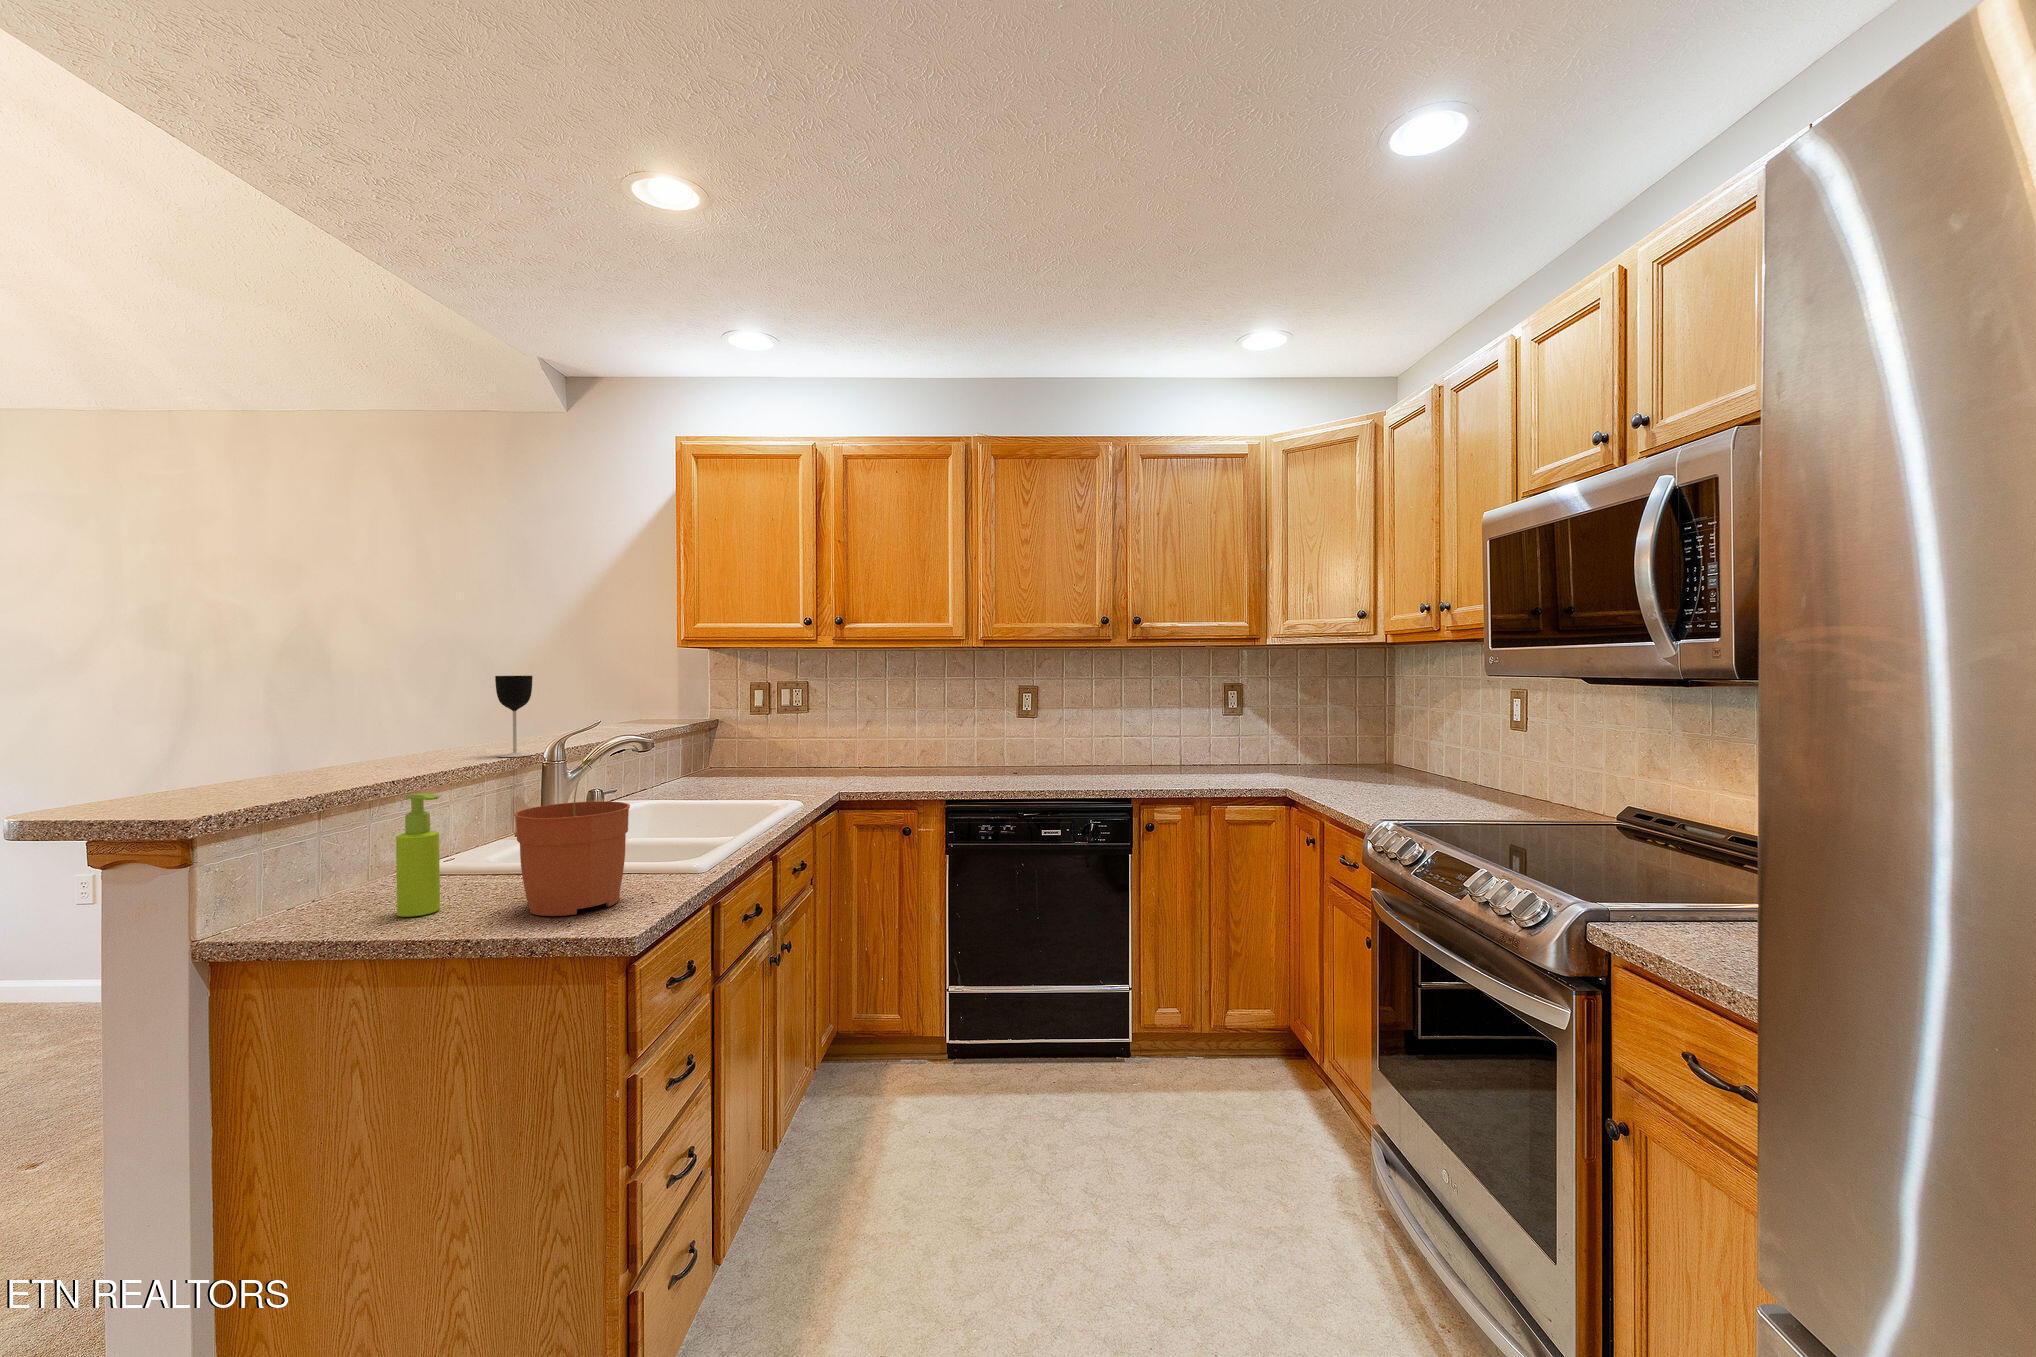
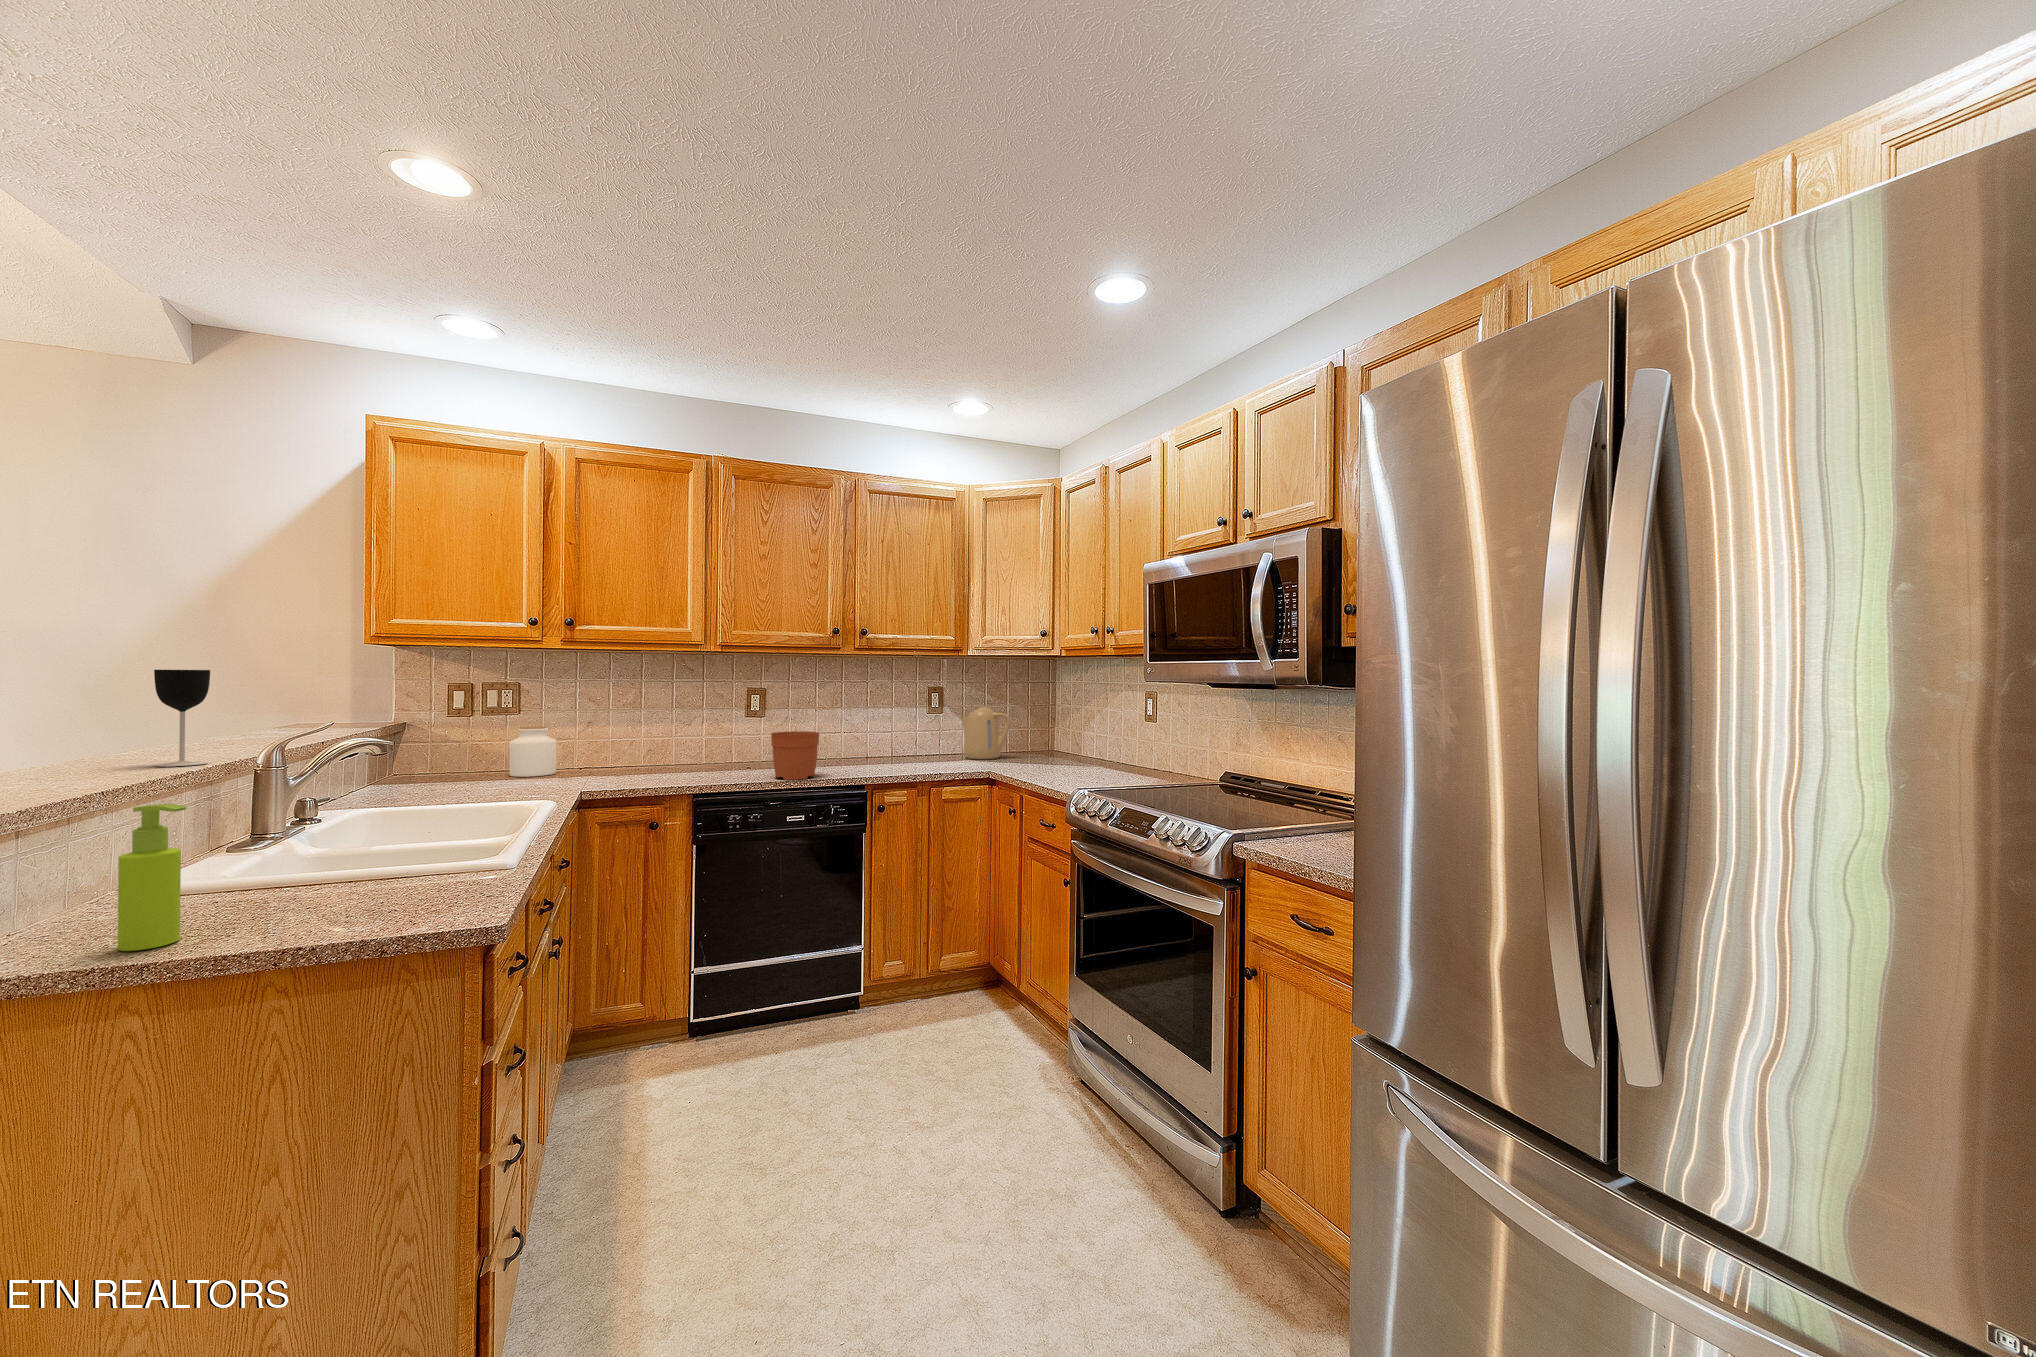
kettle: none [1257,708,1322,773] -> present [960,707,1011,759]
jar: none [800,725,839,773] -> present [509,726,556,777]
plant pot: present [514,759,630,916] -> present [771,711,820,780]

